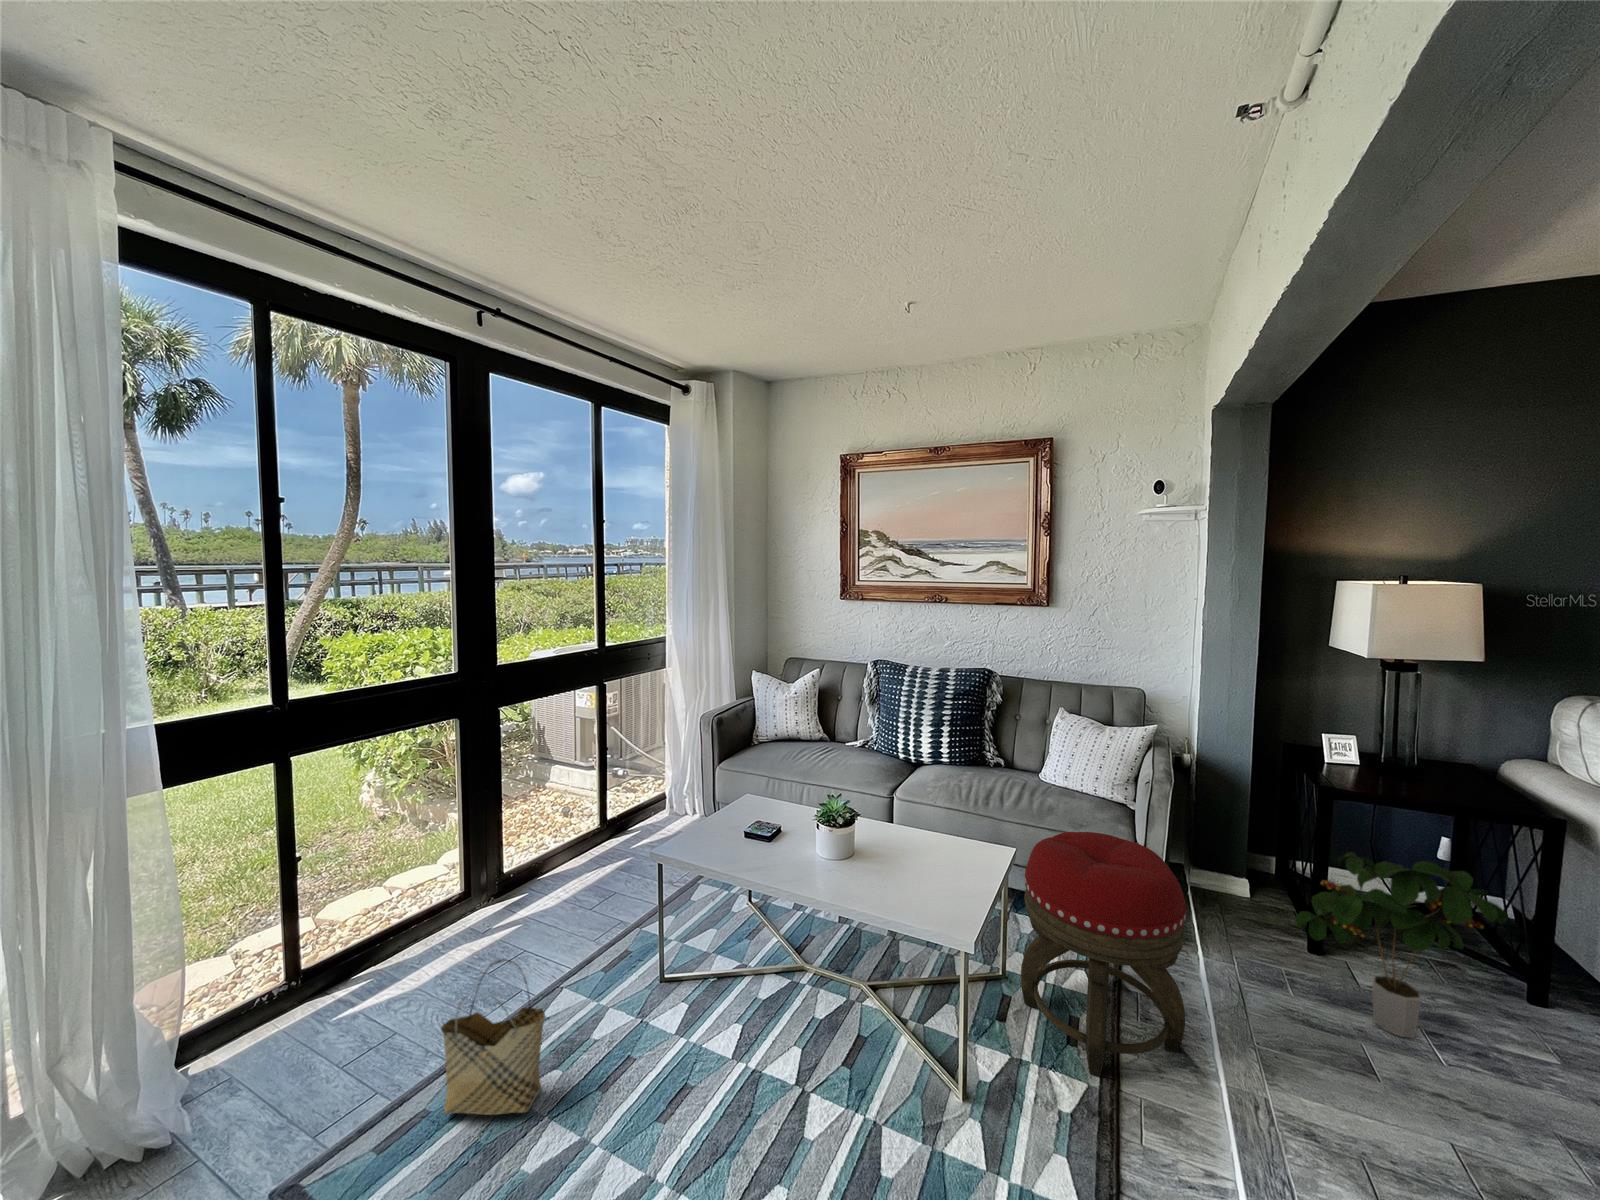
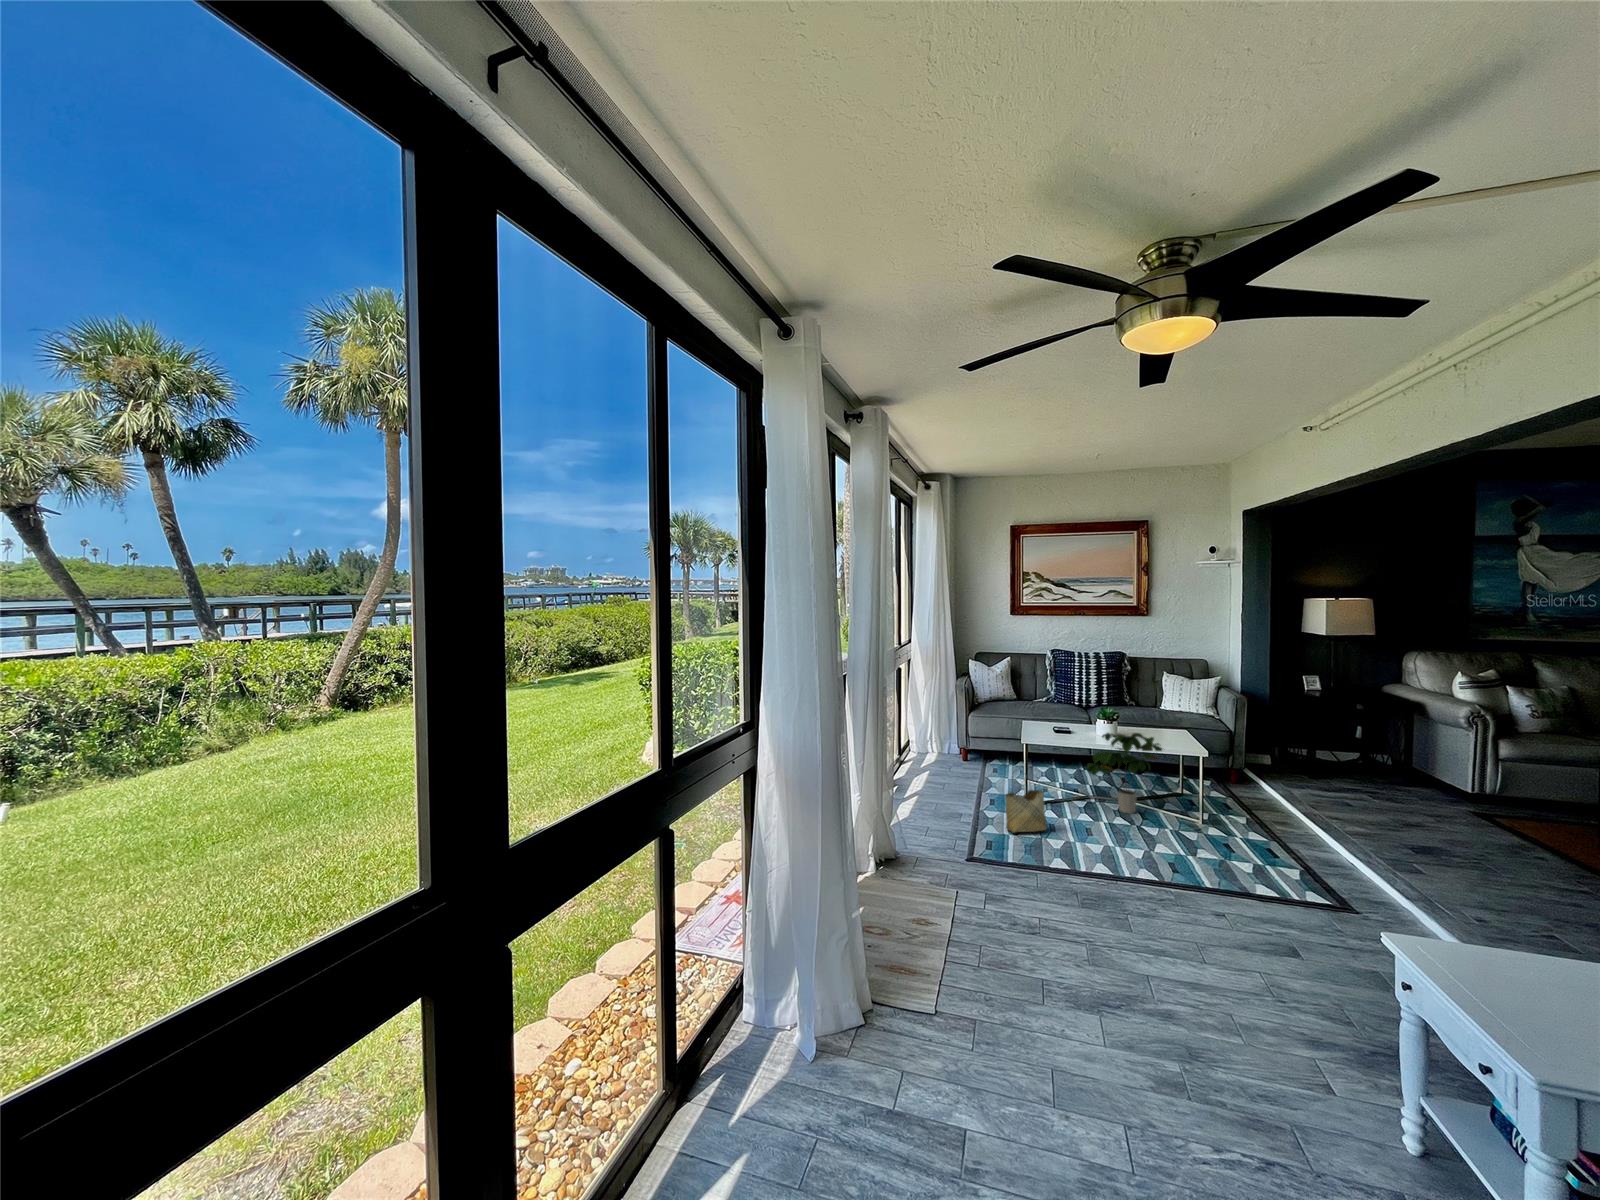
footstool: present [1021,832,1186,1077] -> none [1204,715,1284,810]
potted plant: present [1295,852,1507,1037] -> present [1086,733,1164,814]

